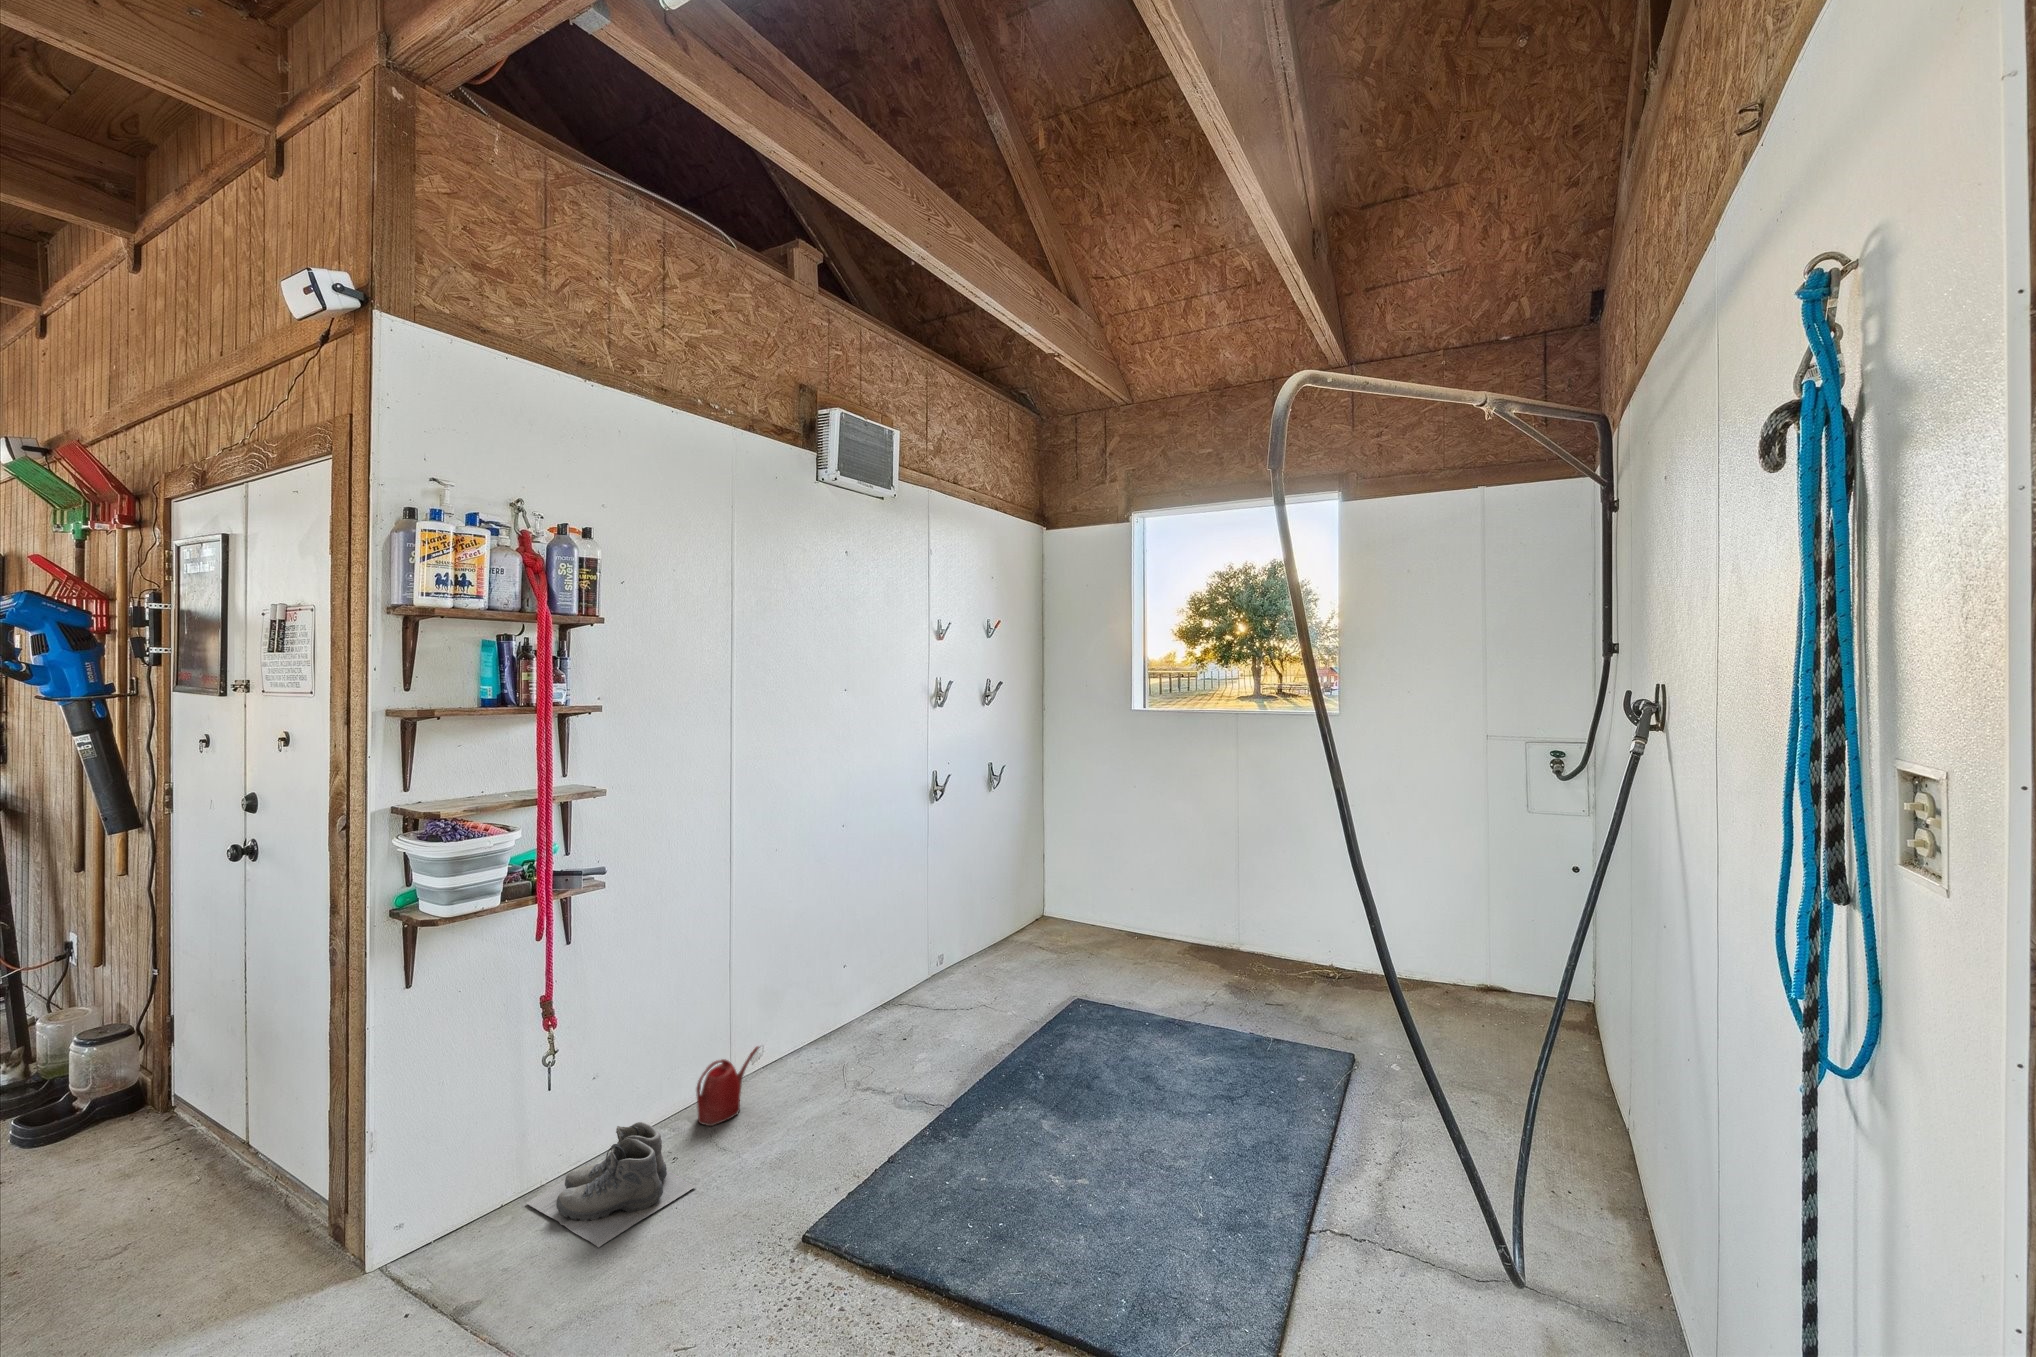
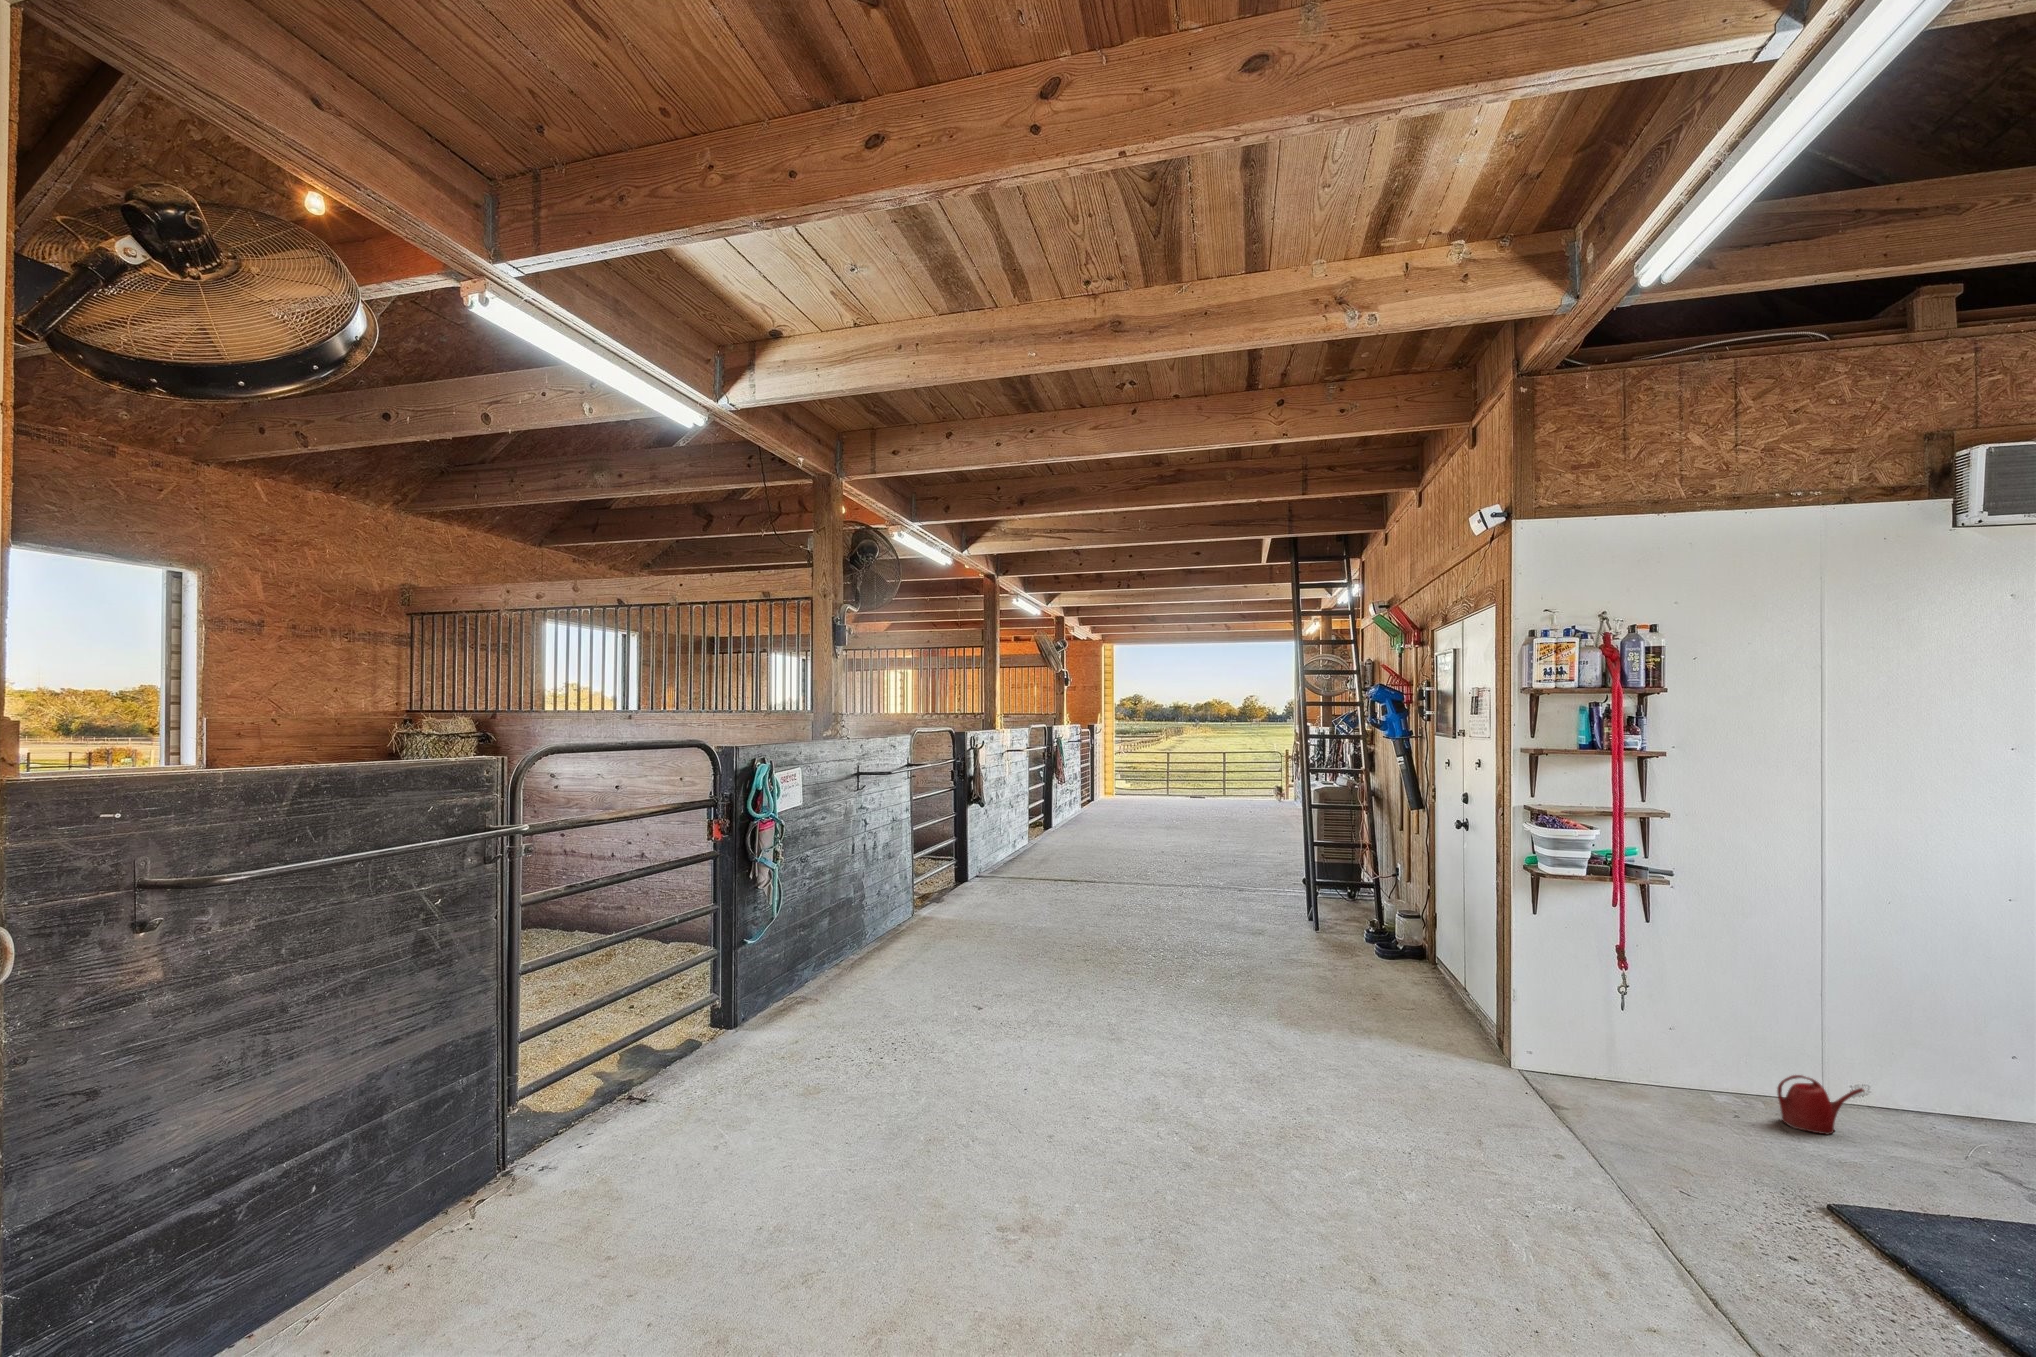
boots: present [526,1122,695,1248] -> none [1614,1069,1753,1149]

